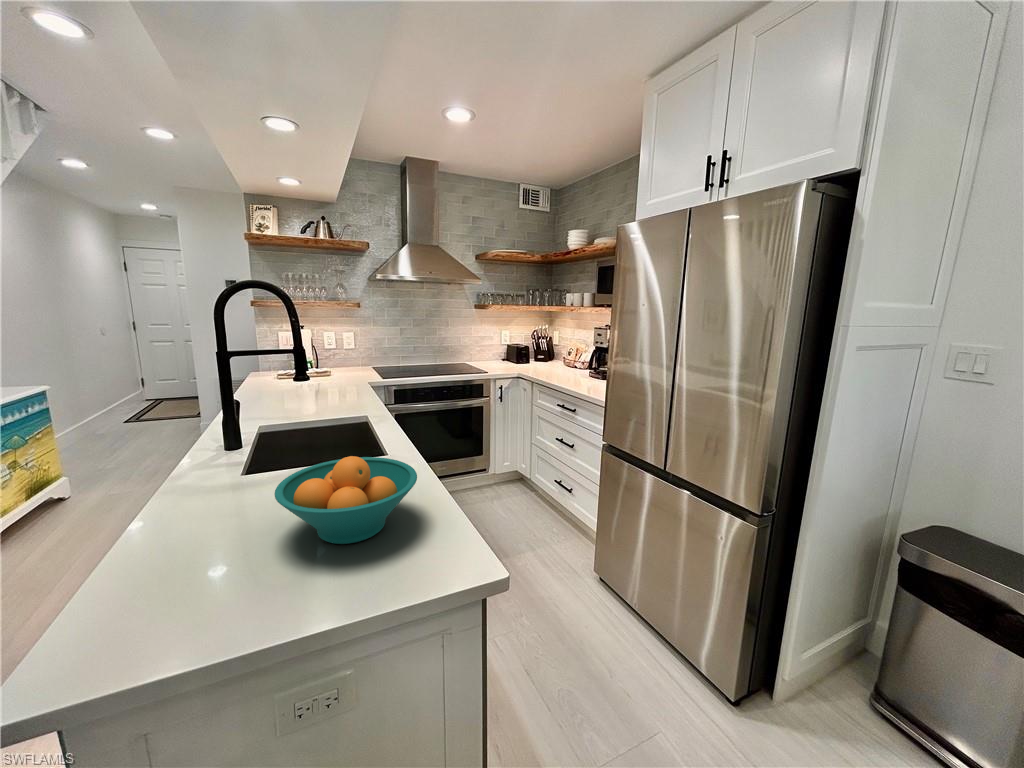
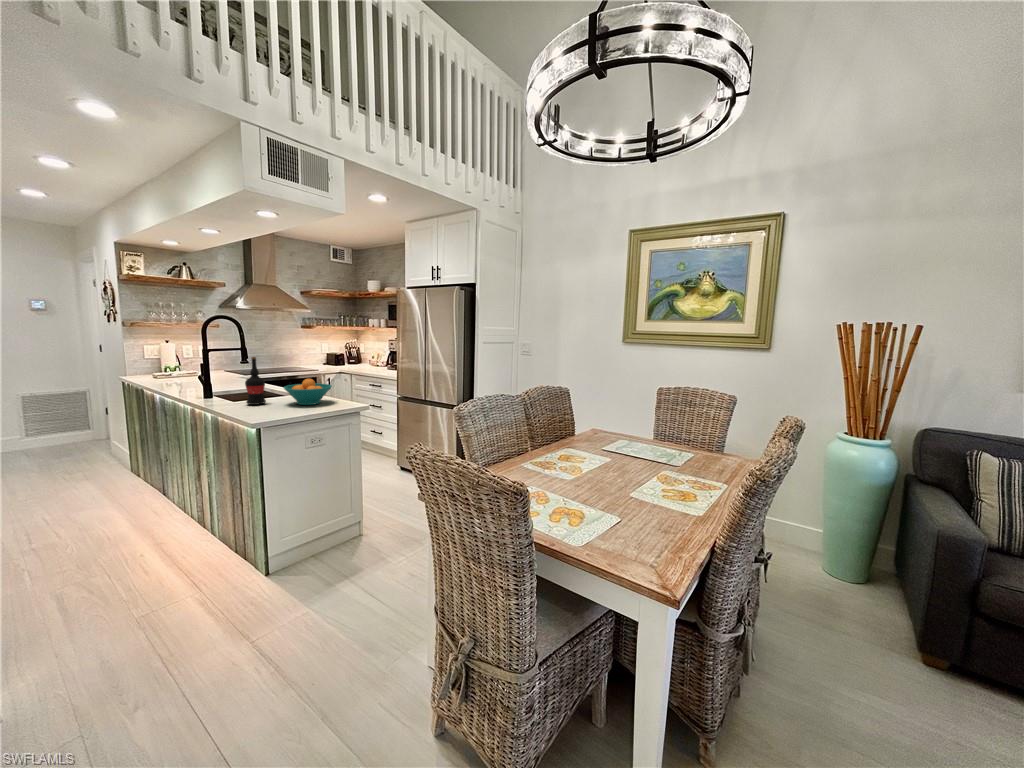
wine bottle: none [208,383,266,515] -> present [245,357,266,405]

